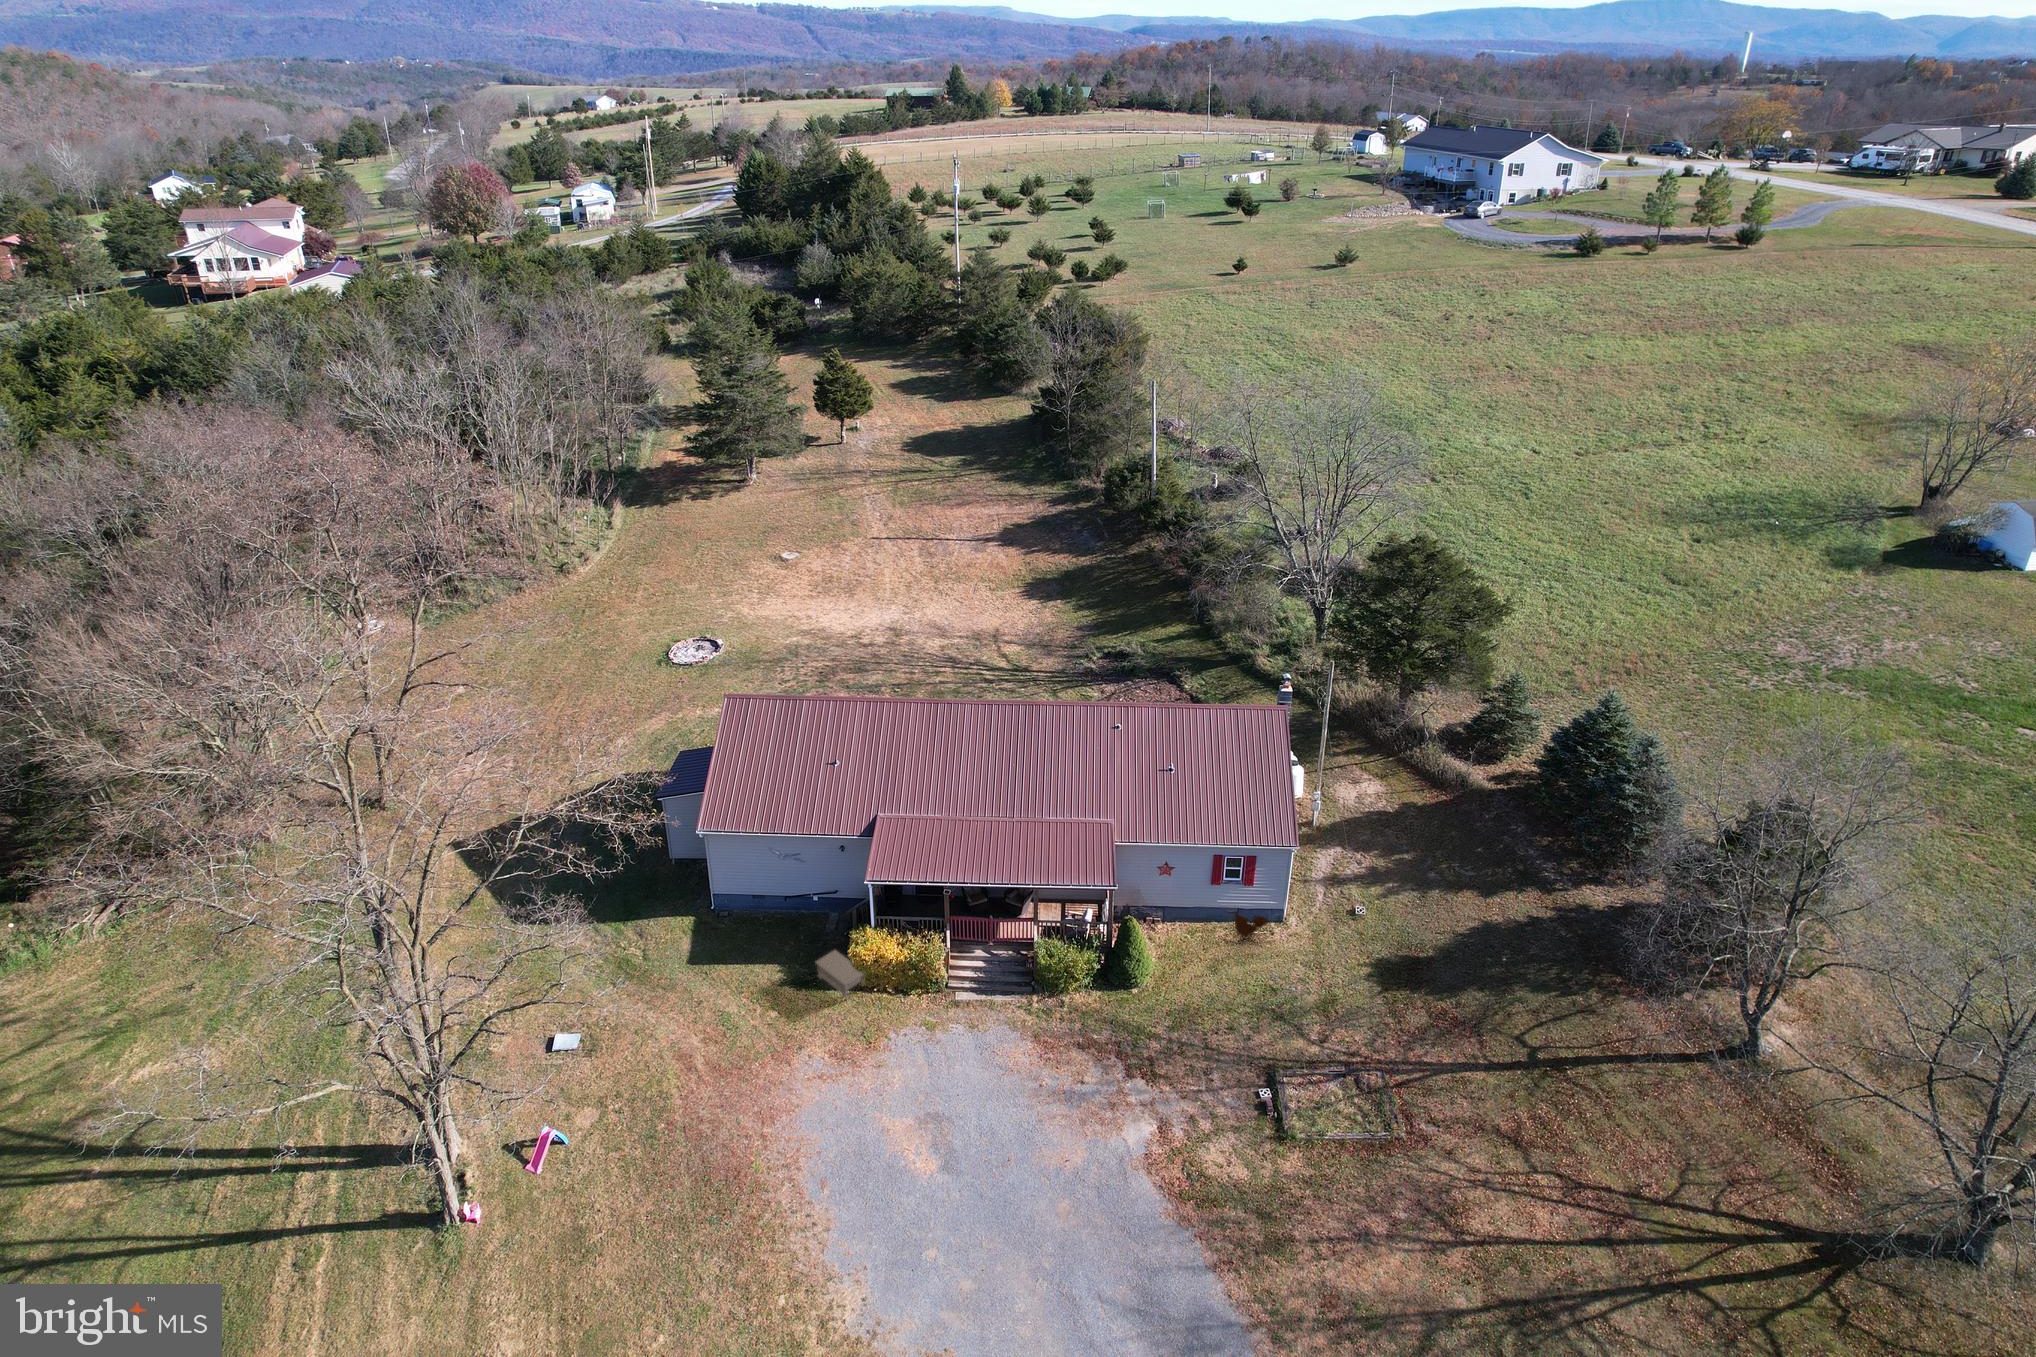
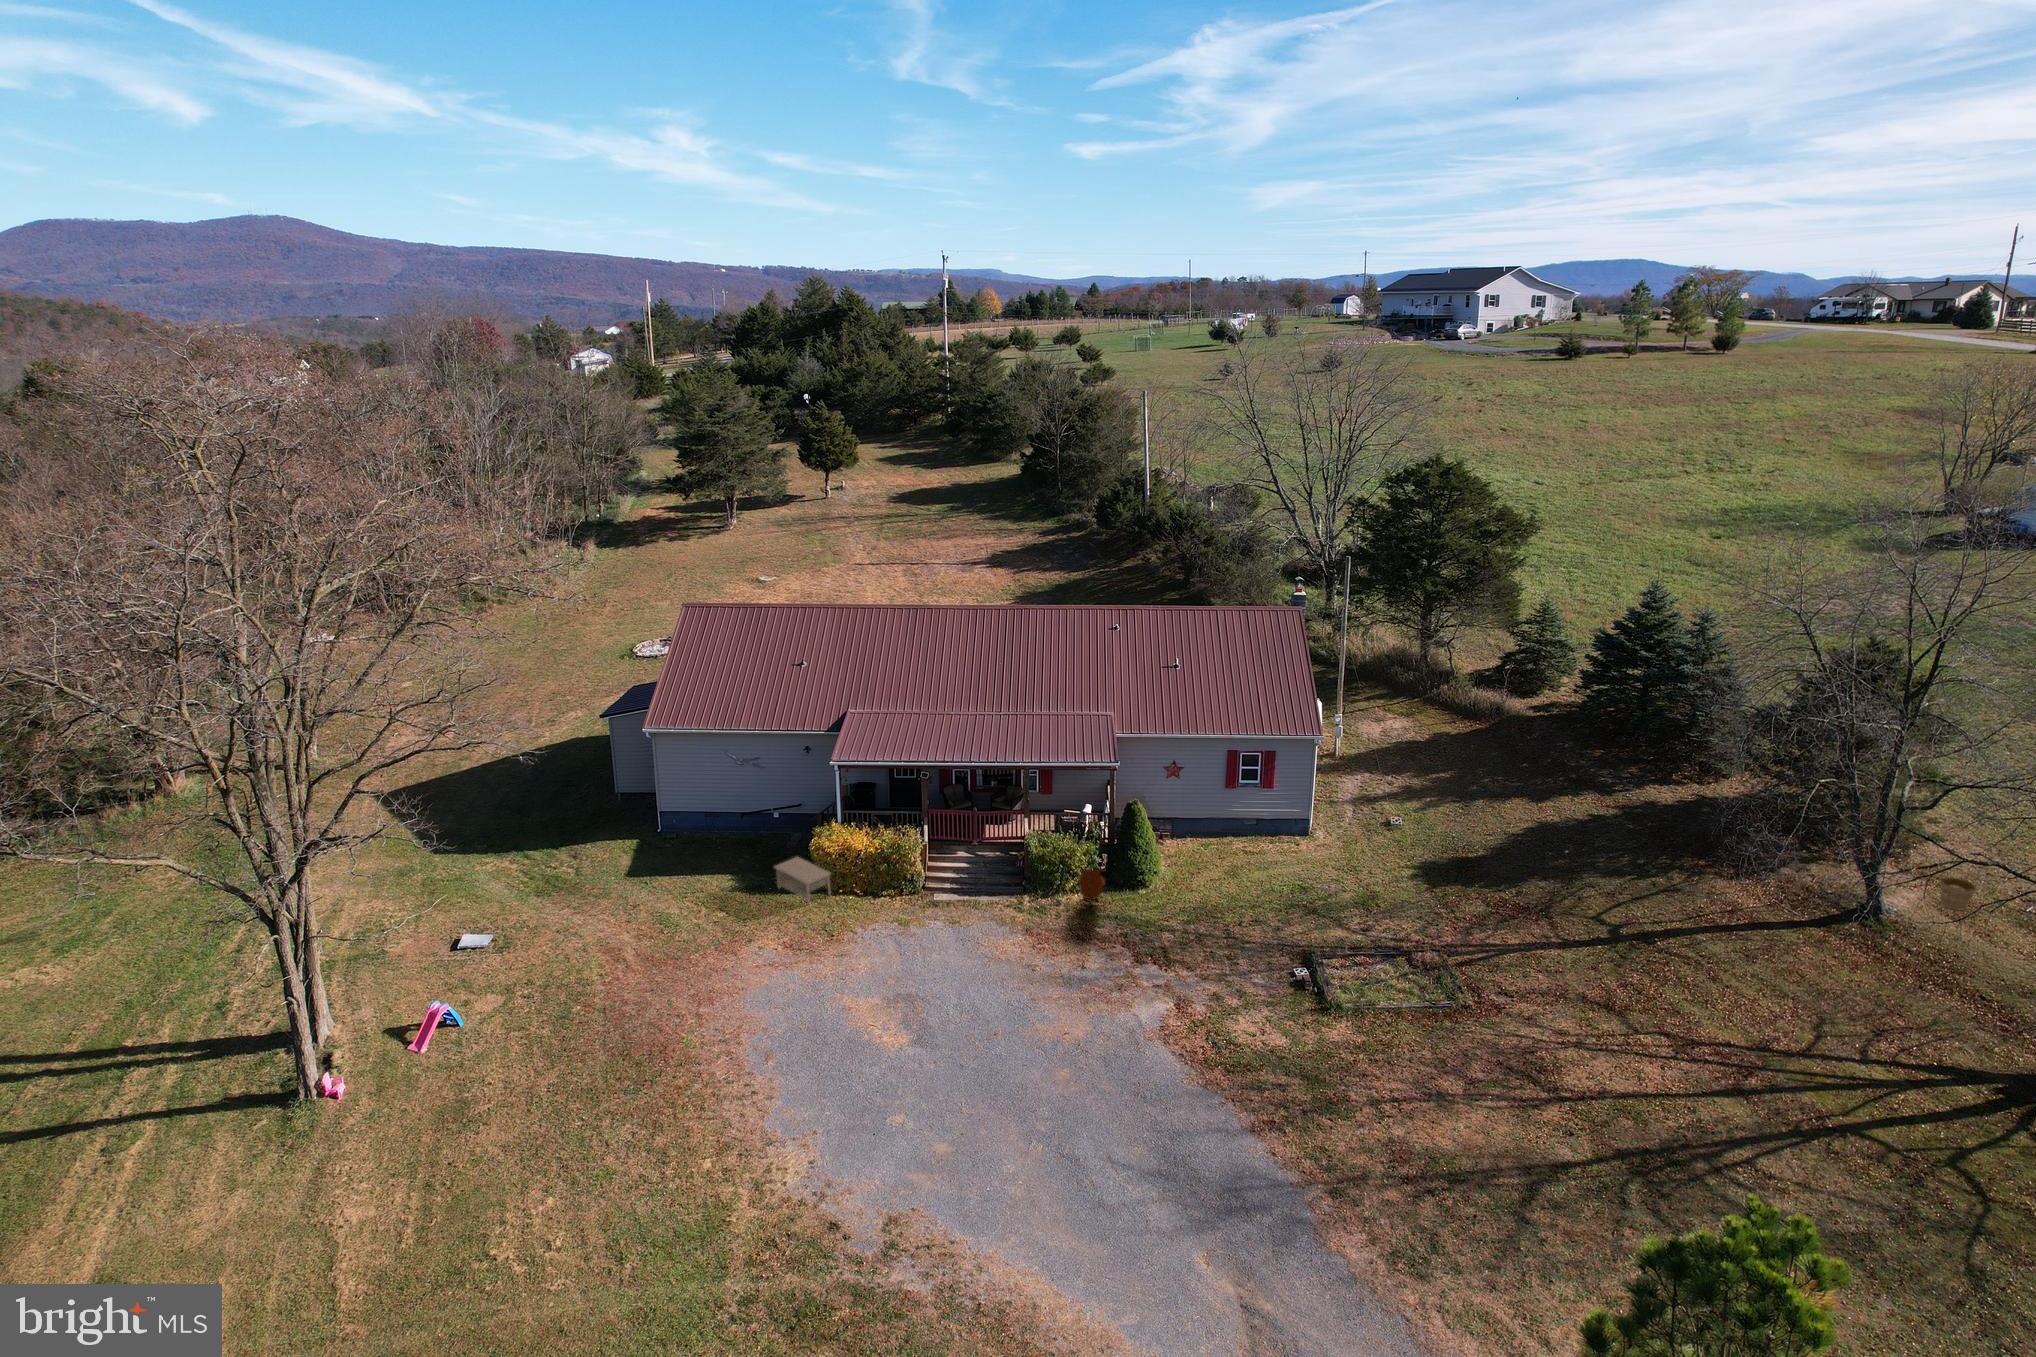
lounge chair: present [1235,912,1269,939] -> present [1078,868,1106,905]
wooden bucket: none [1816,1007,1848,1038] -> present [1939,878,1976,910]

